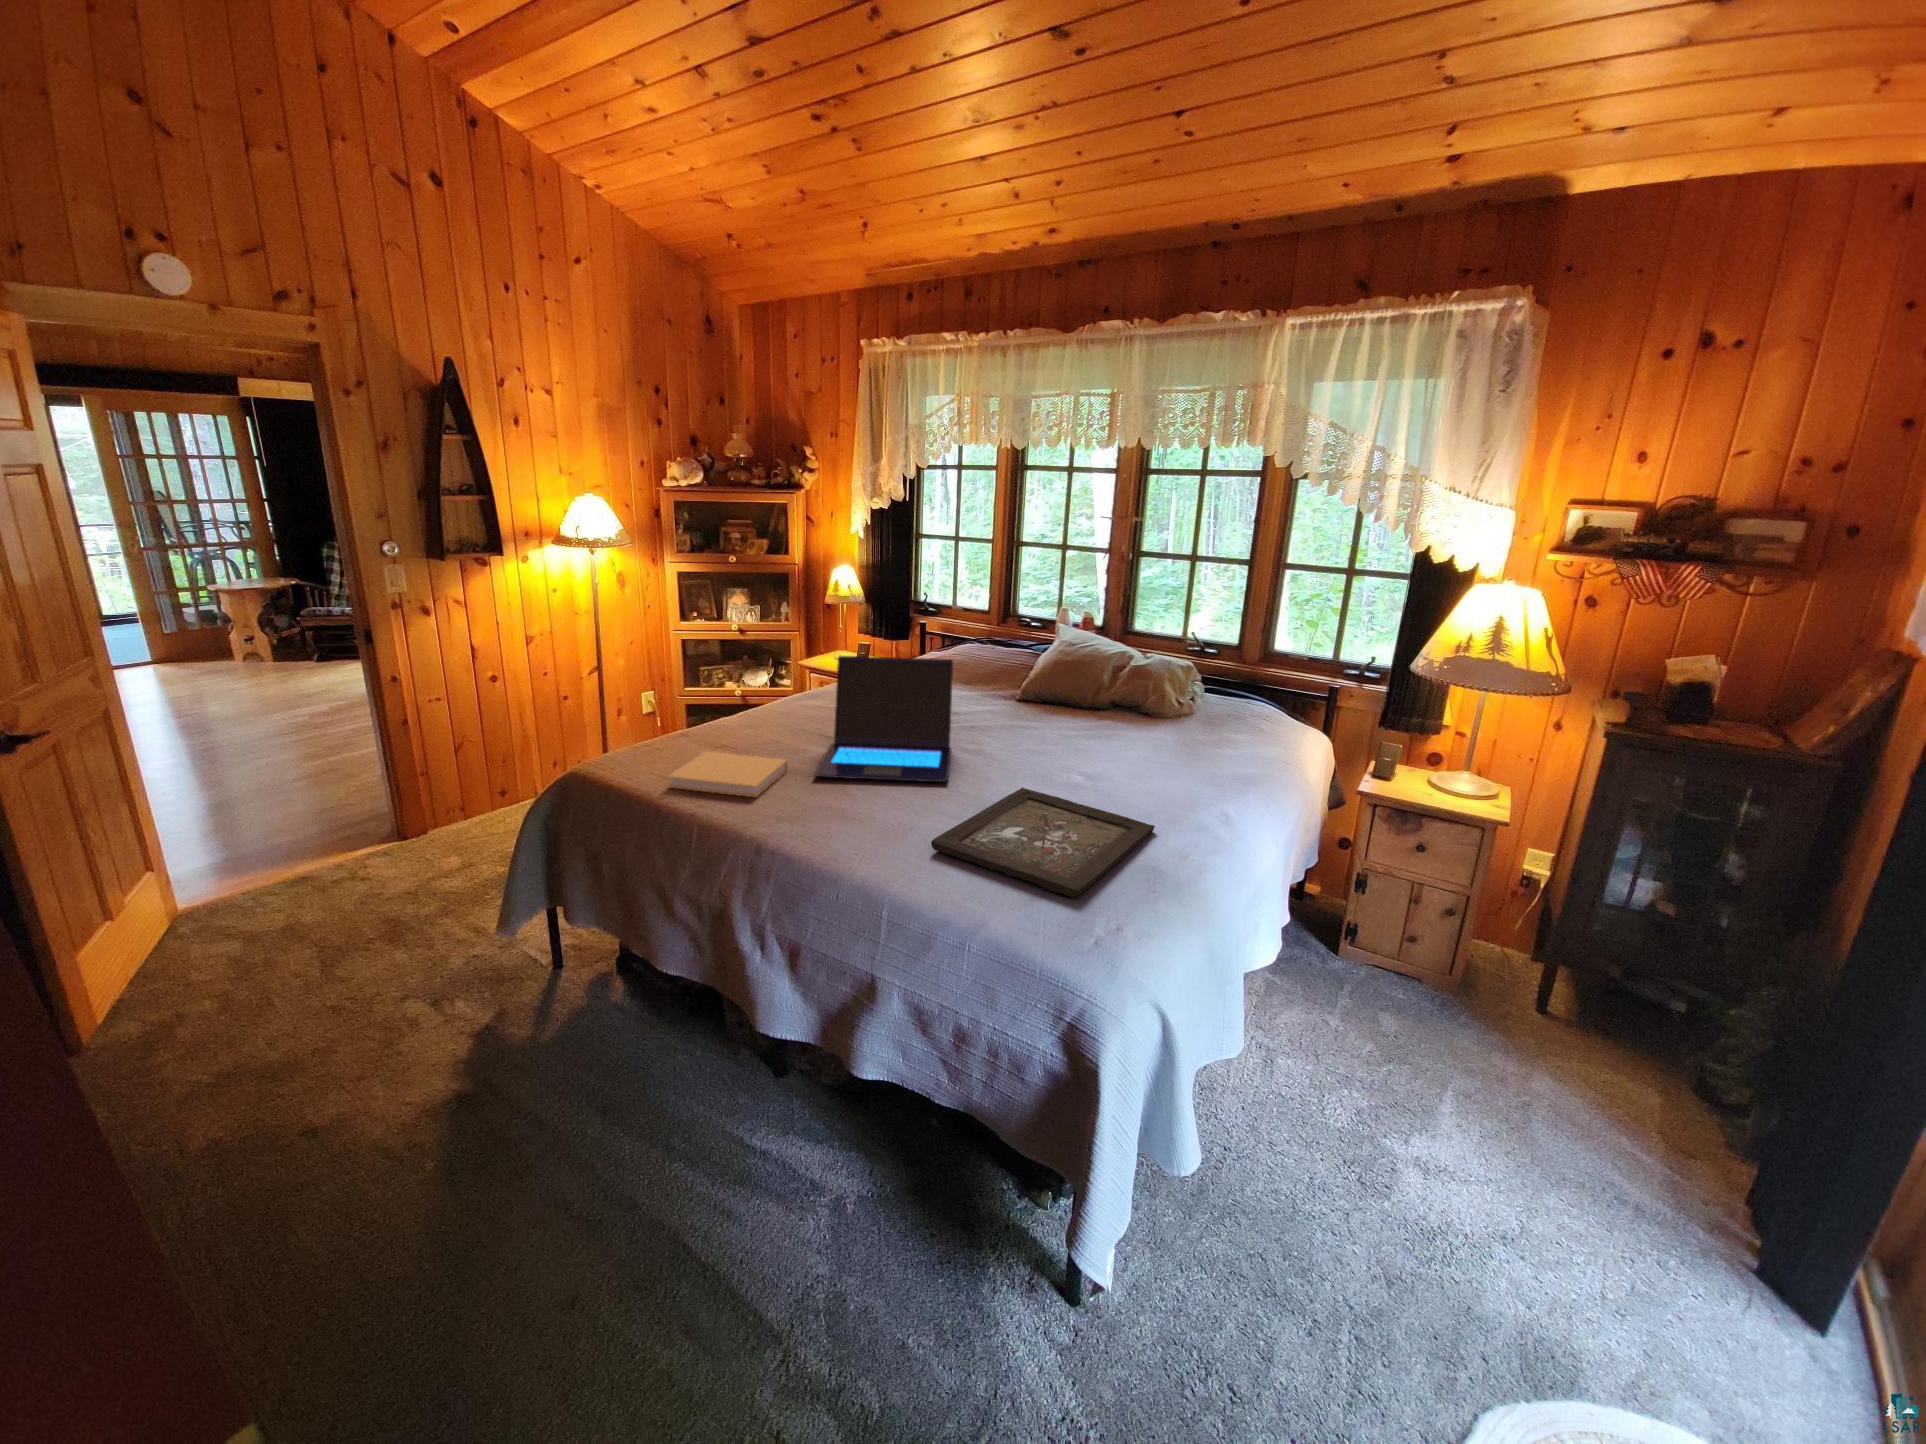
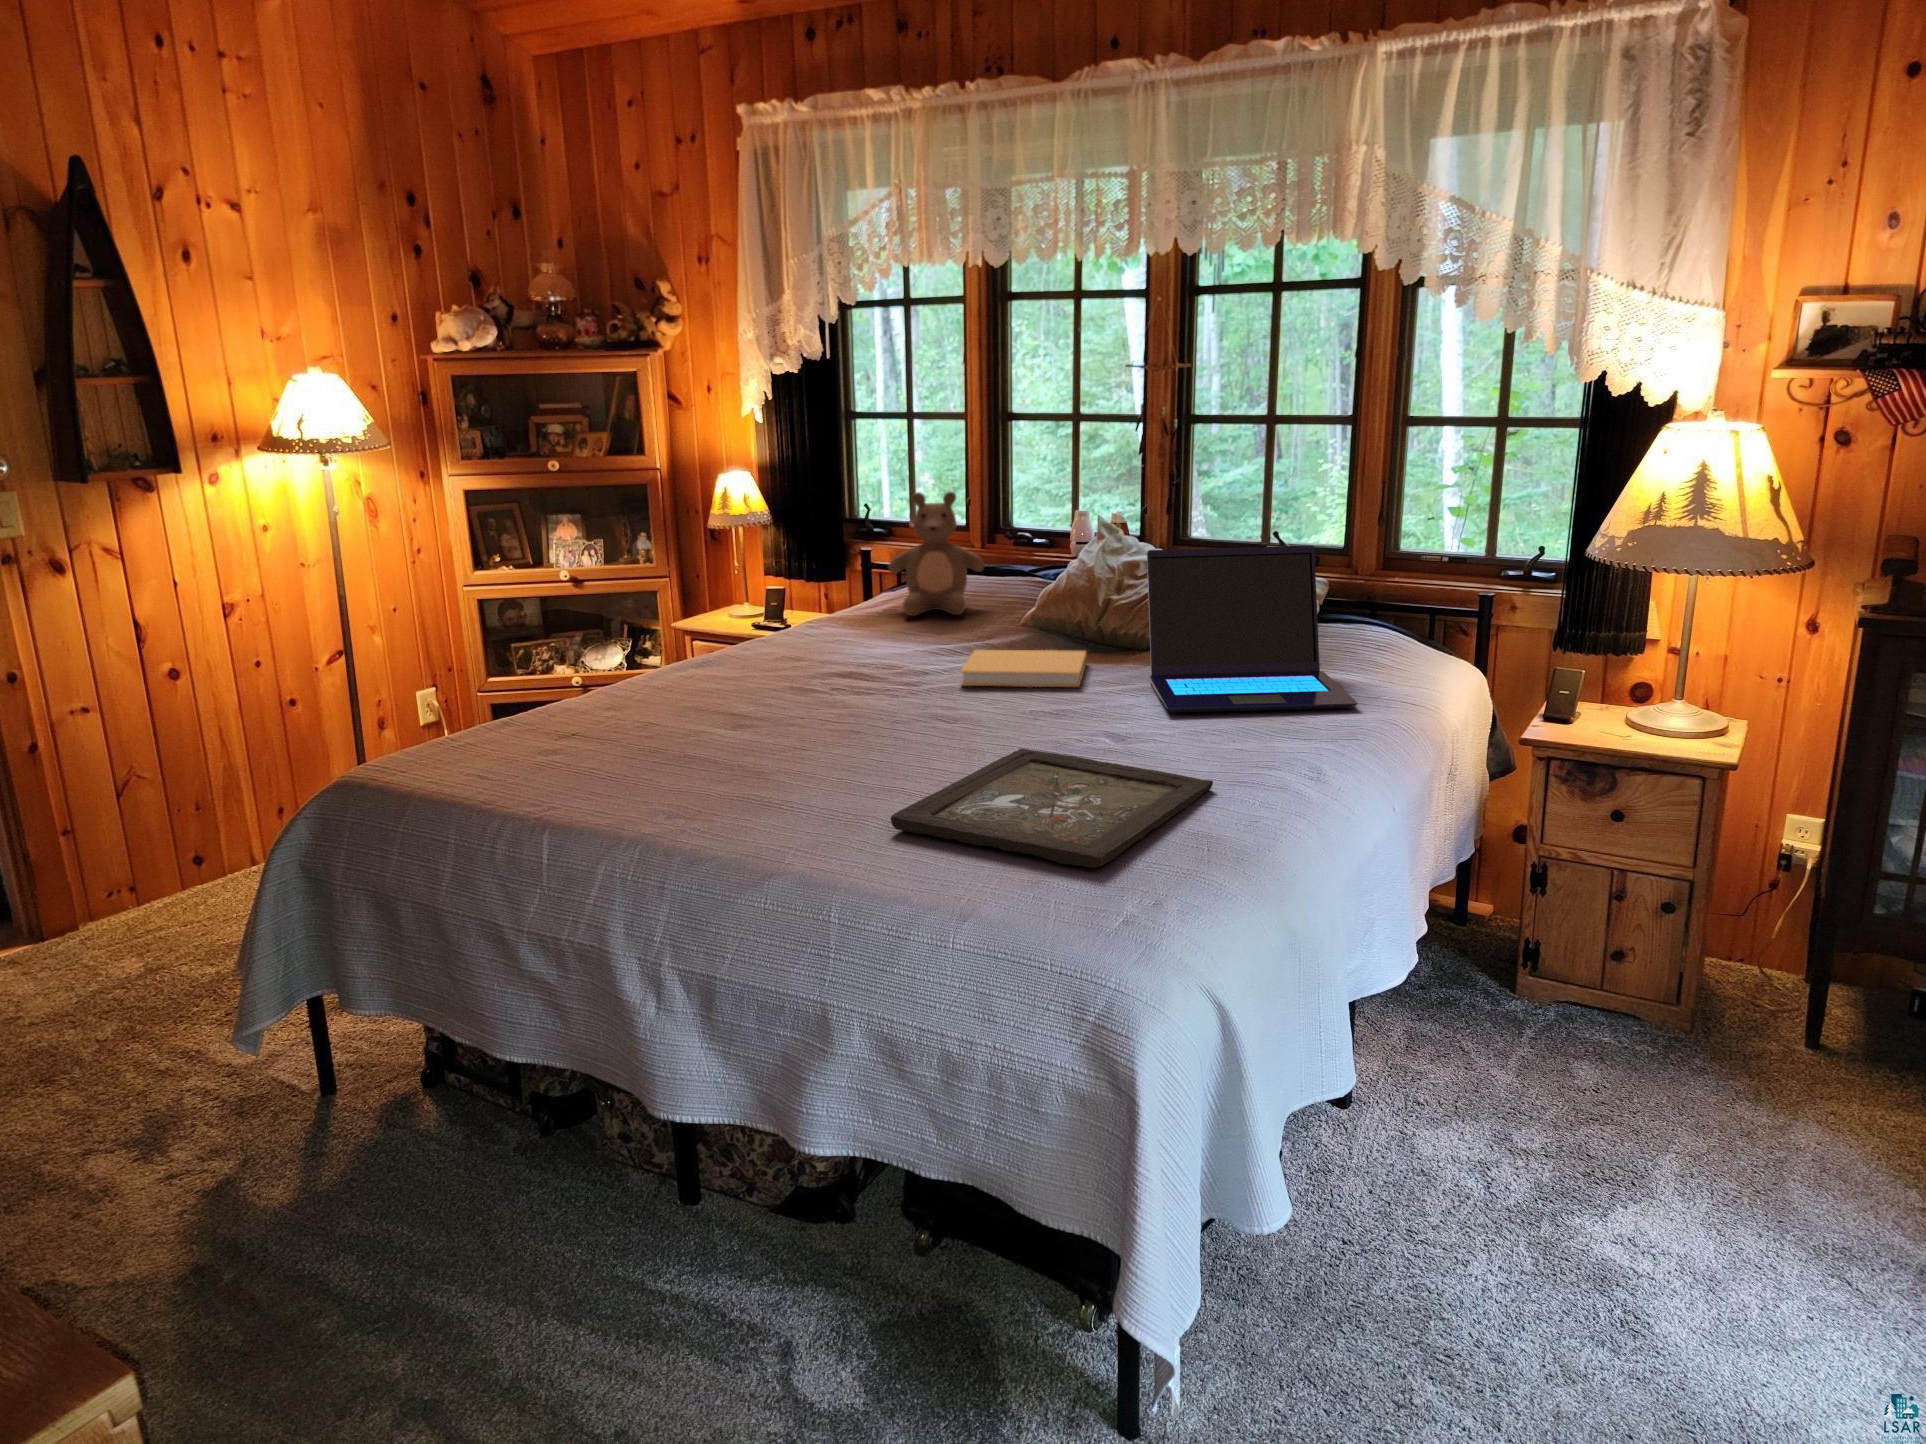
teddy bear: none [939,594,1001,675] -> present [889,492,985,616]
laptop: present [814,656,953,782] -> present [1147,546,1358,712]
book: present [668,751,788,798] -> present [961,650,1087,687]

